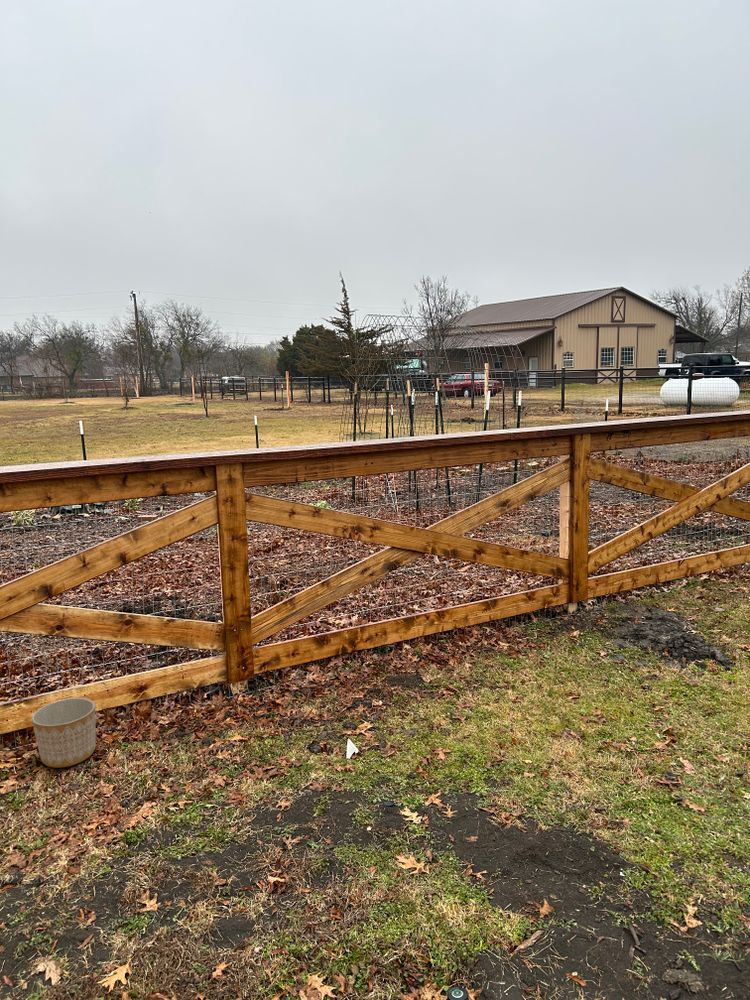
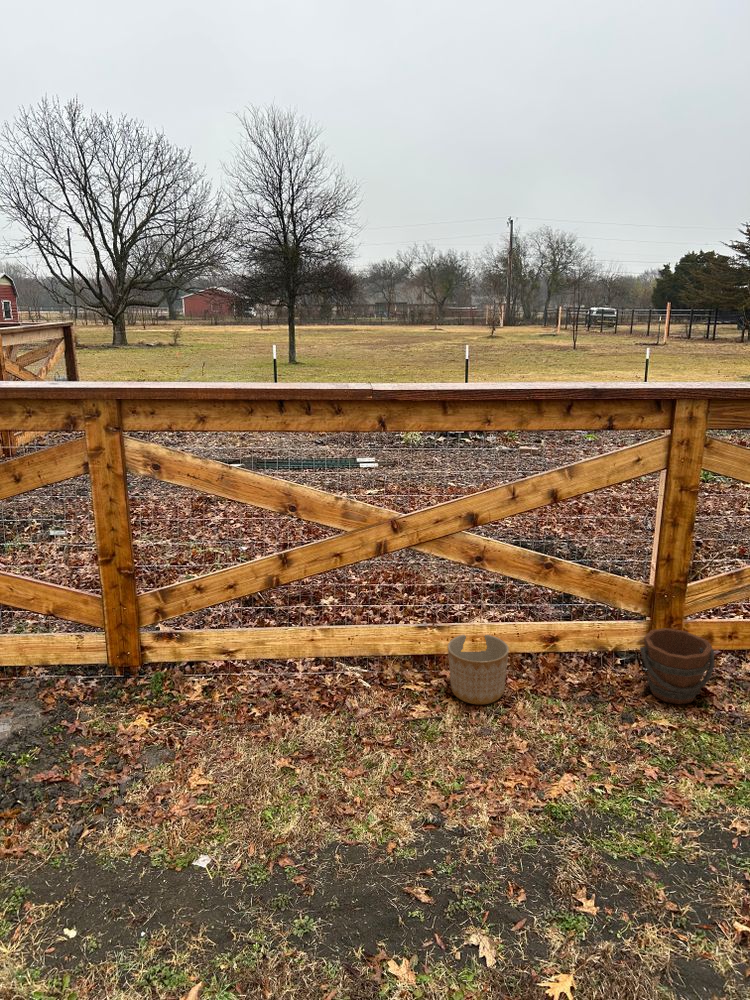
bucket: none [216,656,276,720] -> present [640,628,714,704]

